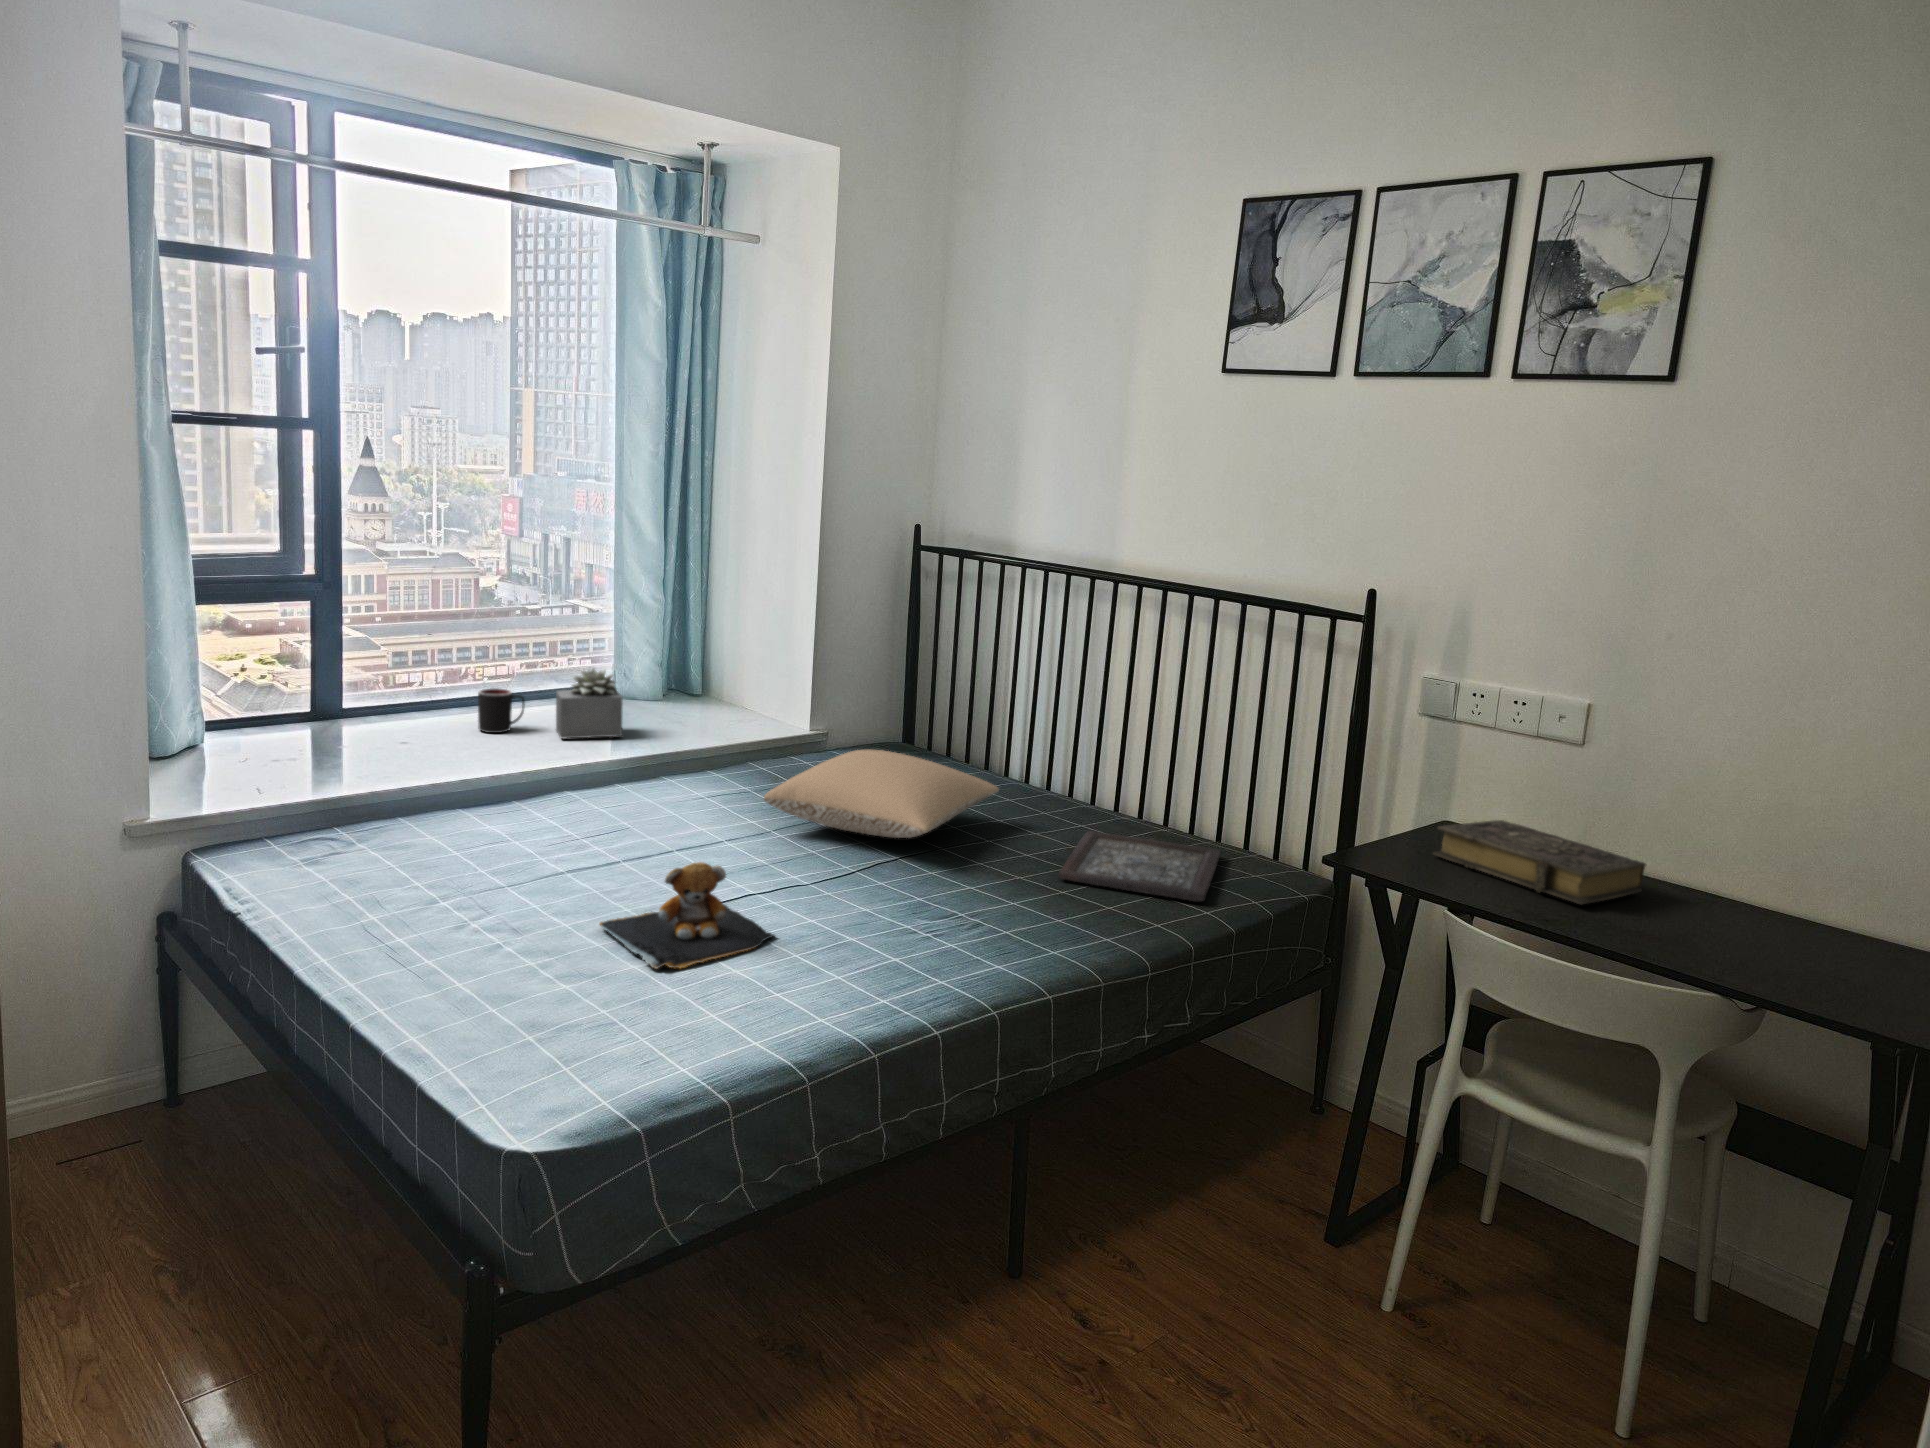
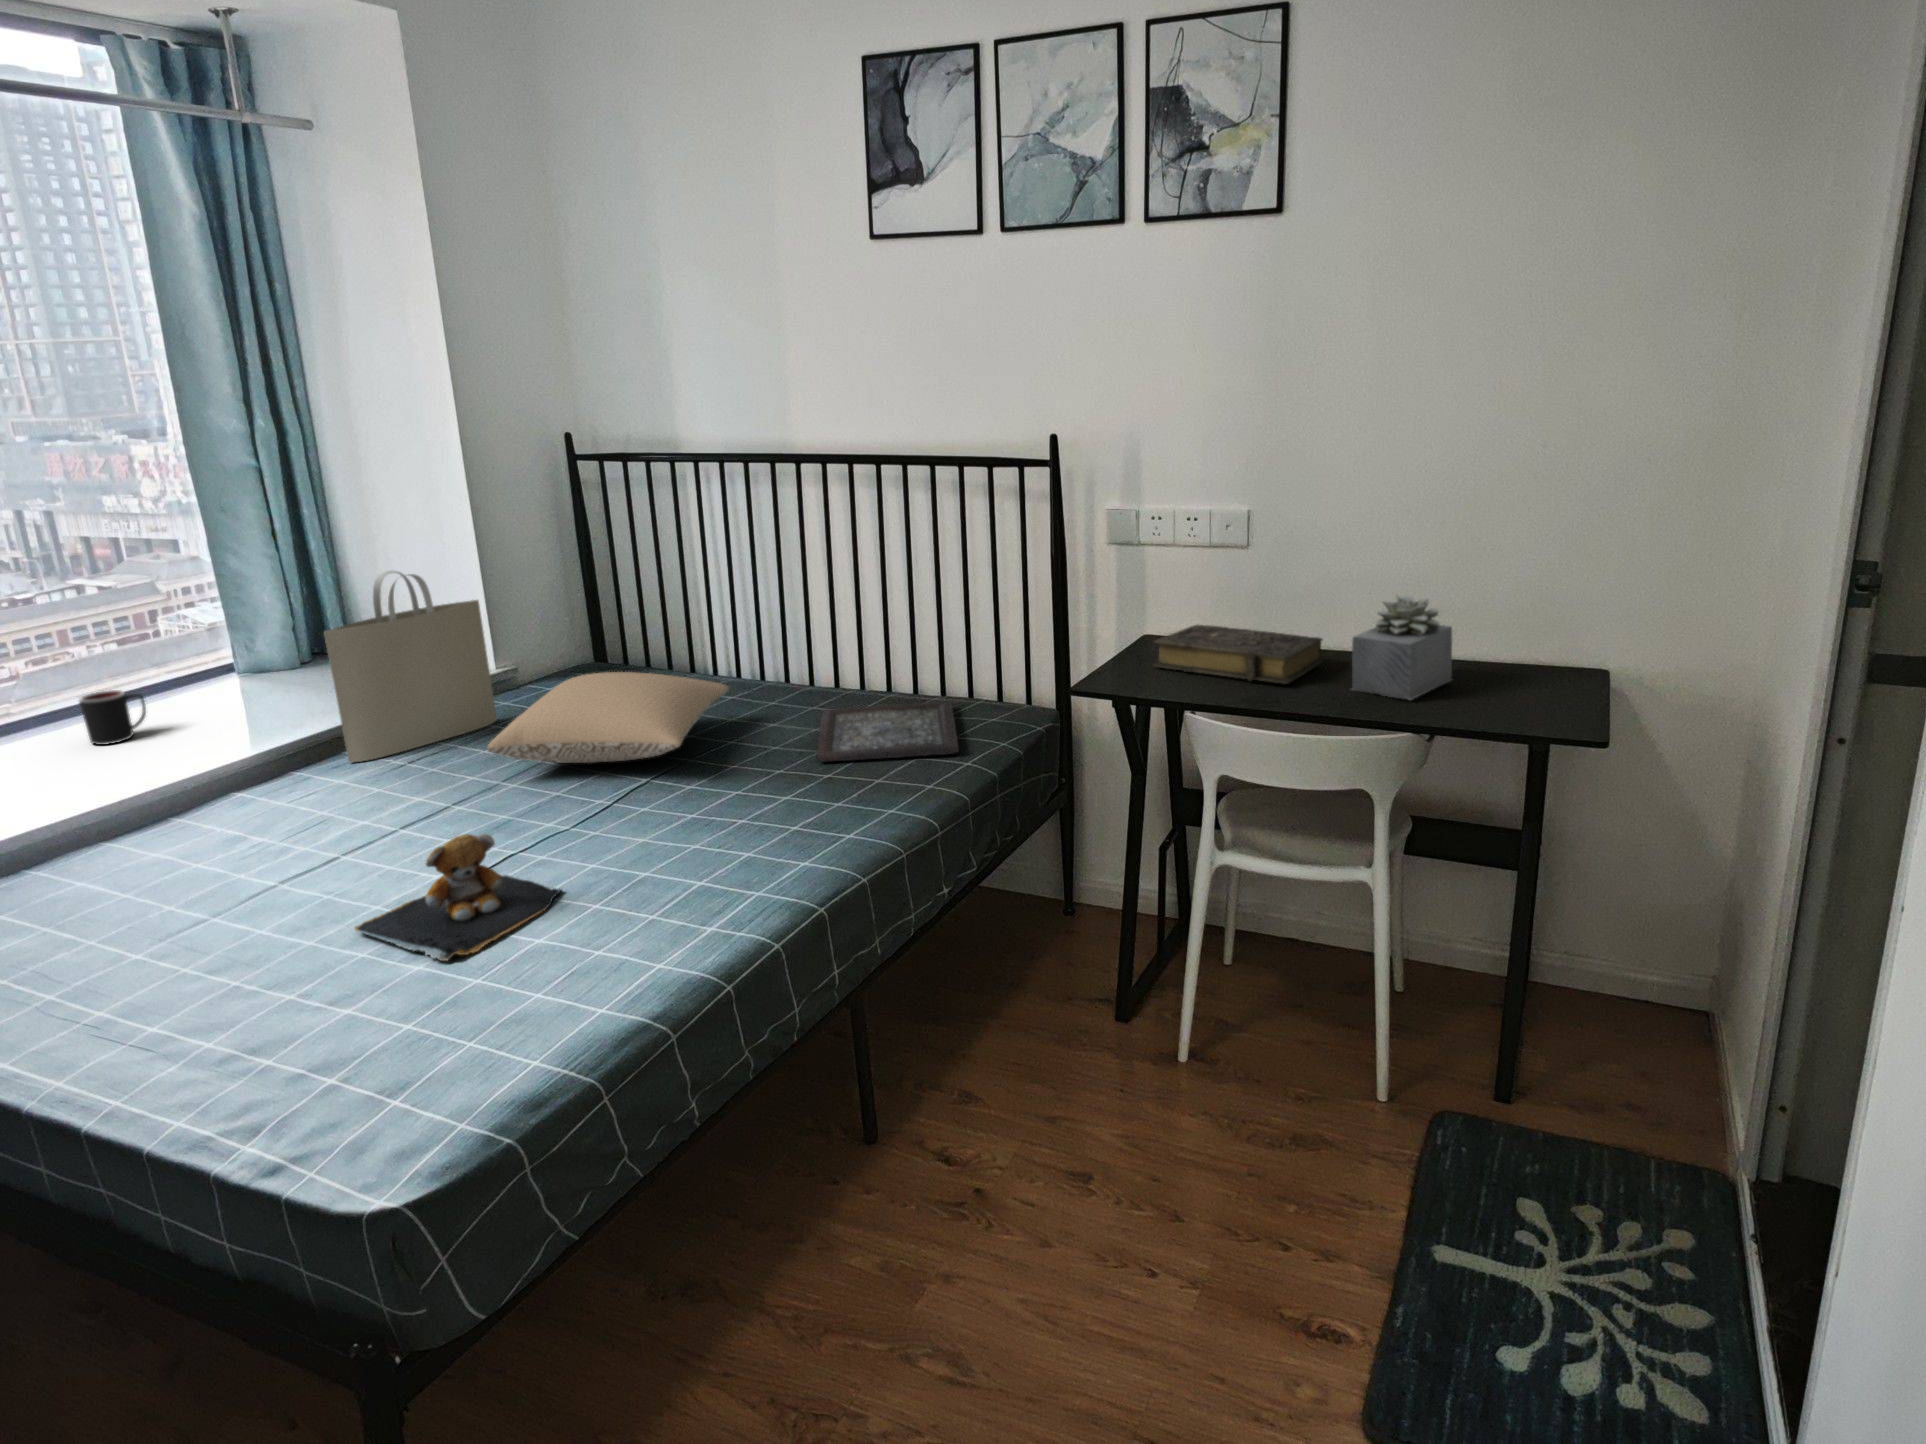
tote bag: none [658,625,798,789] -> present [324,571,497,763]
succulent plant: present [556,669,623,739] -> present [1352,595,1452,700]

